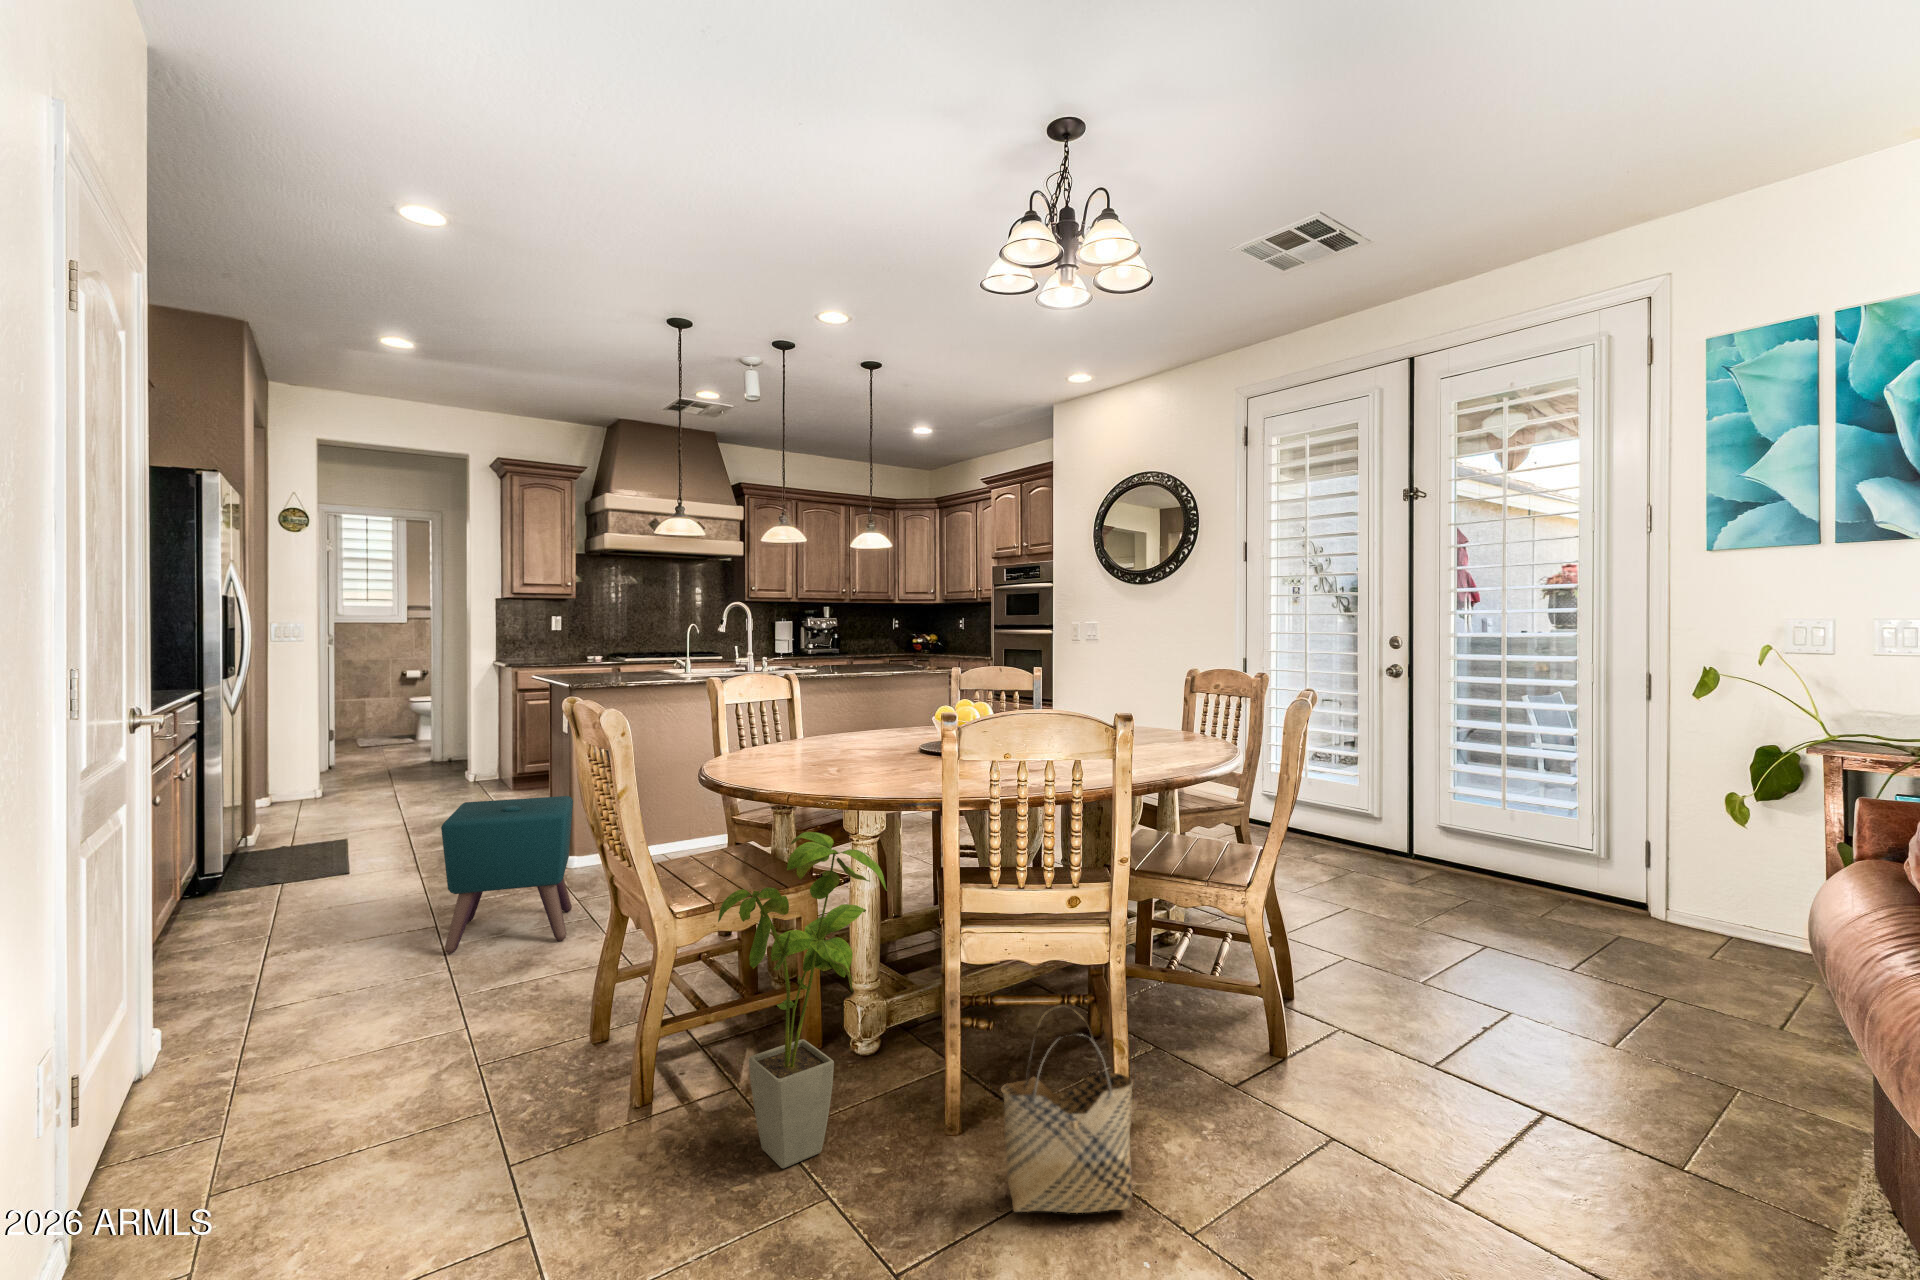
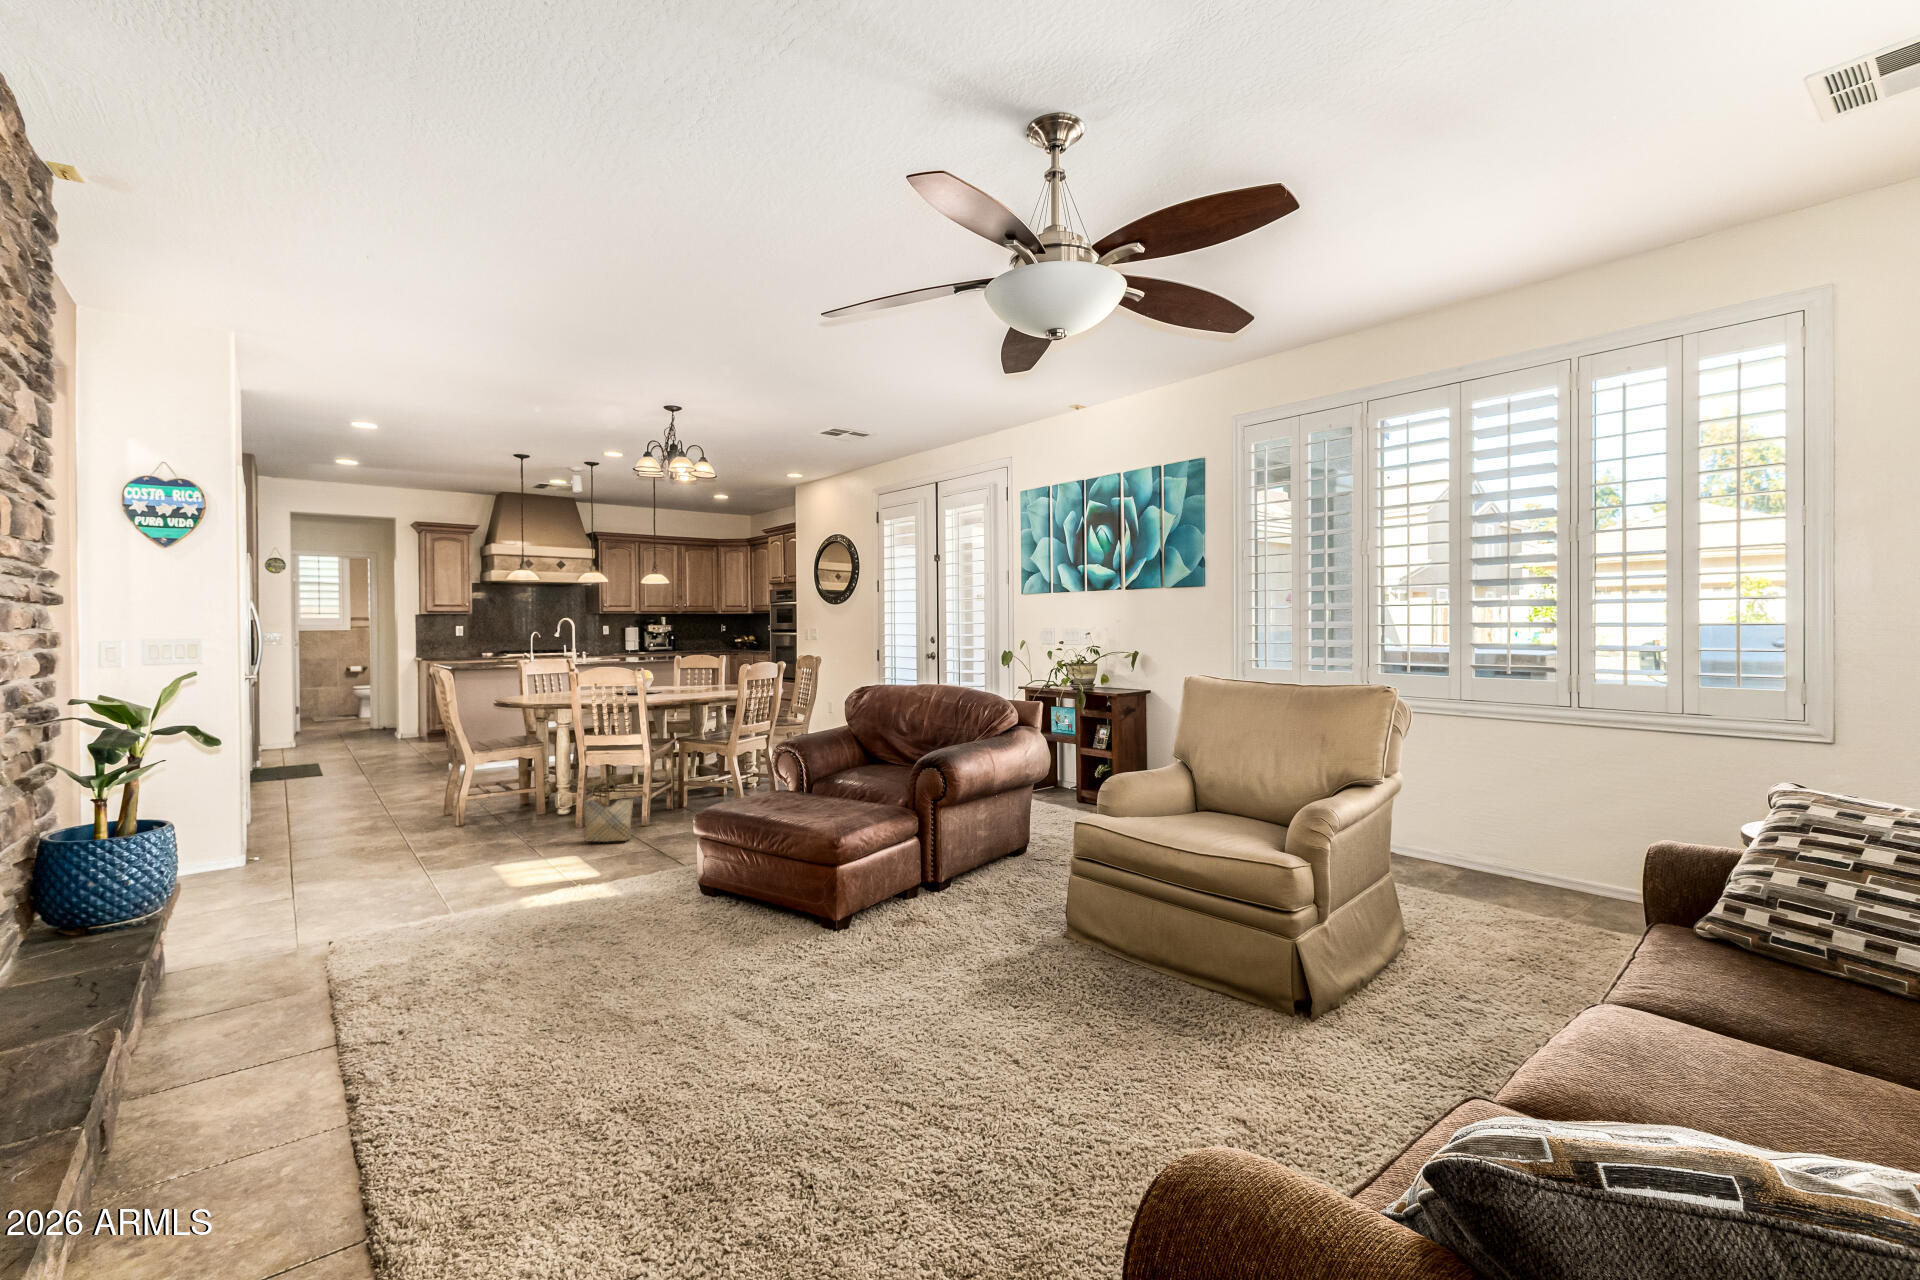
ottoman: present [441,796,573,954] -> none [378,726,451,800]
house plant: present [718,832,887,1168] -> none [485,716,554,839]

